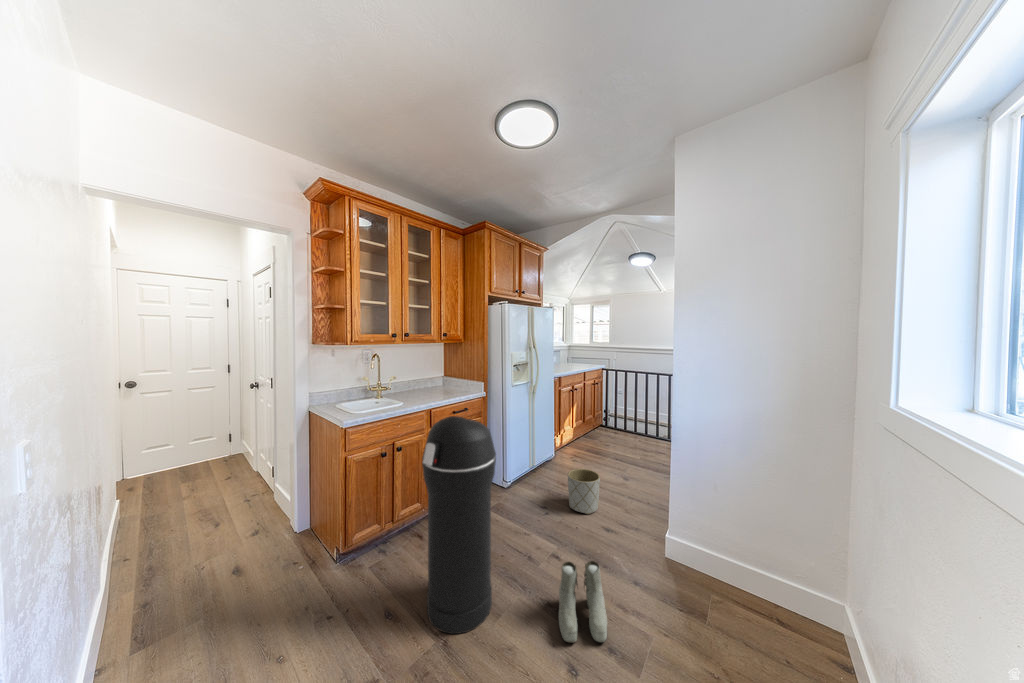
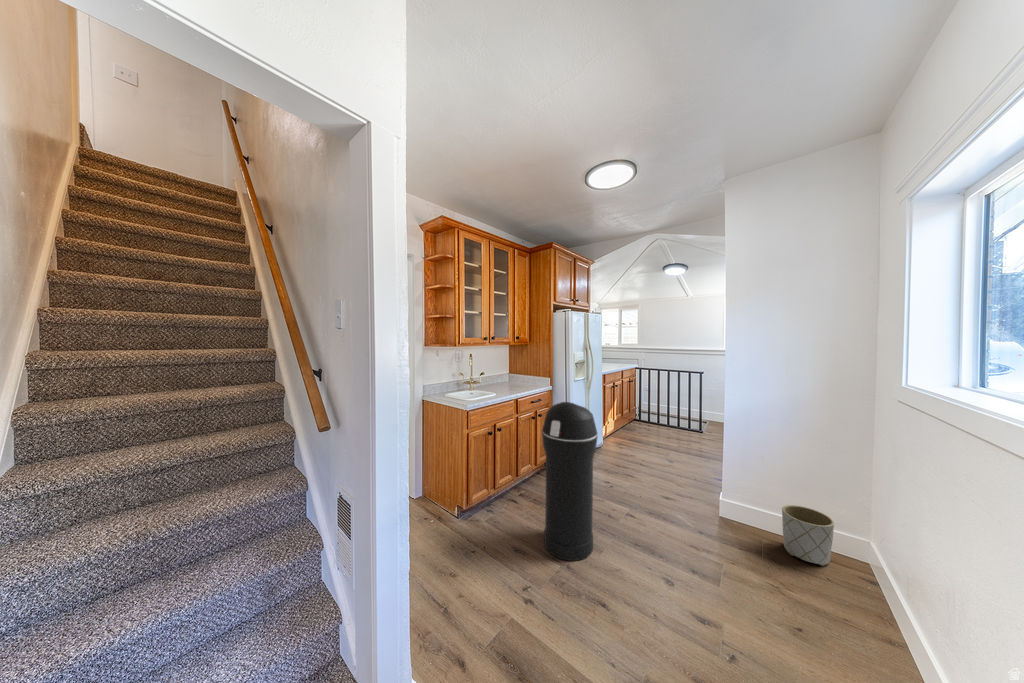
planter: present [568,469,600,515] -> present [782,505,834,566]
boots: present [559,561,607,643] -> none [645,512,686,566]

